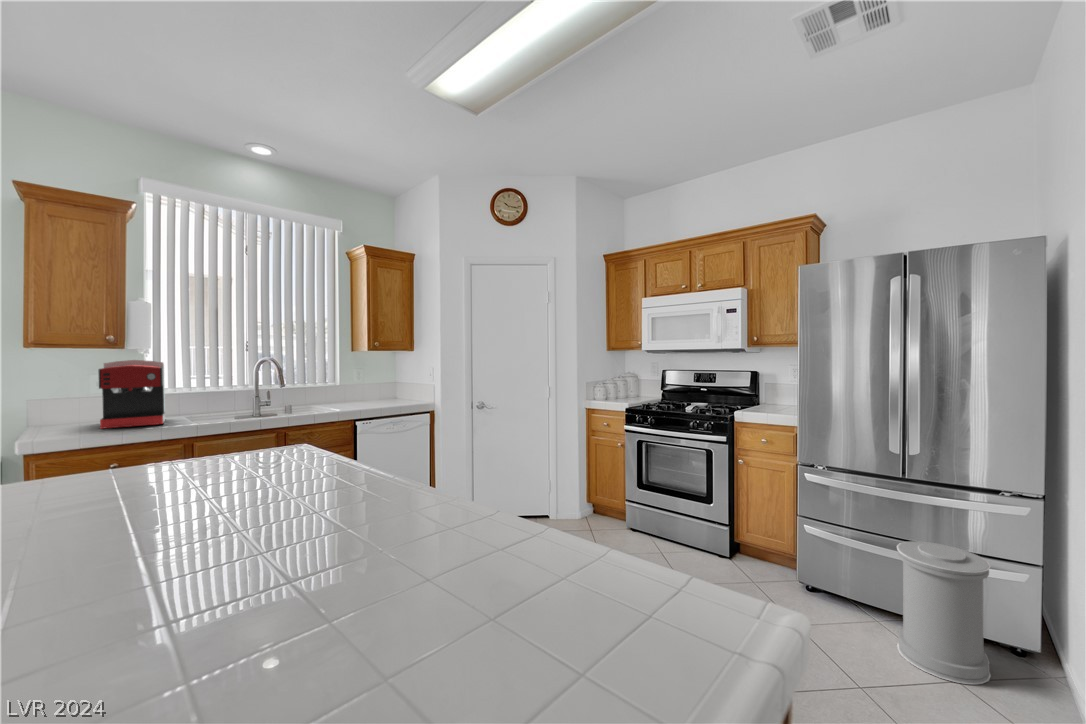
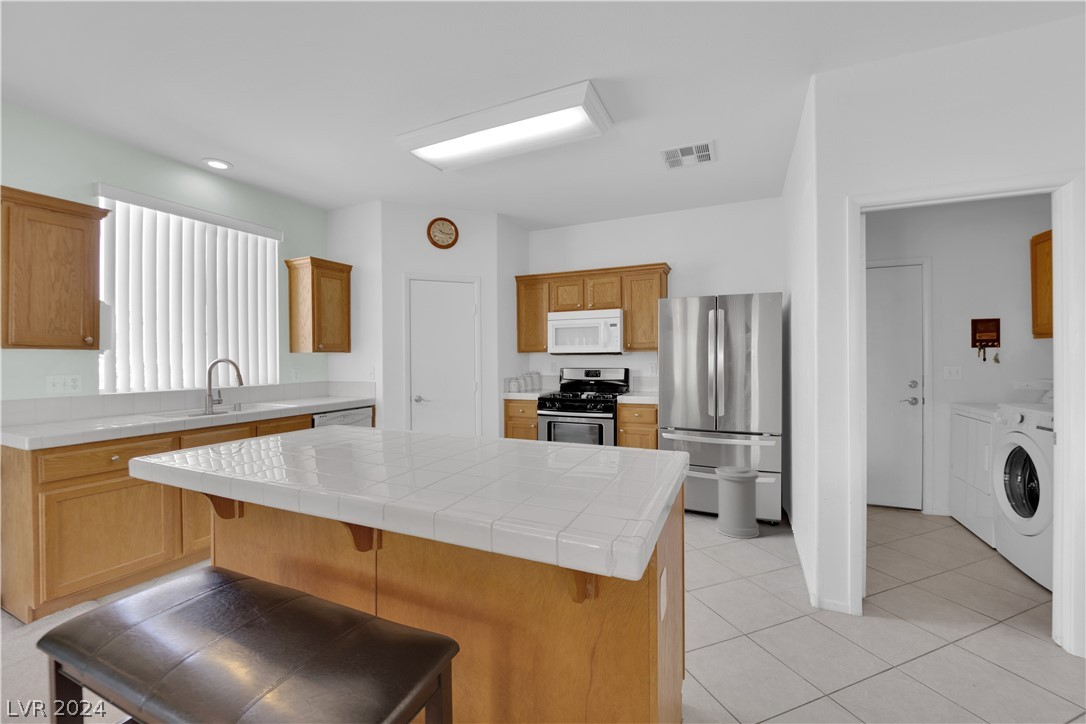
coffee maker: present [98,360,165,429] -> none [83,360,155,424]

